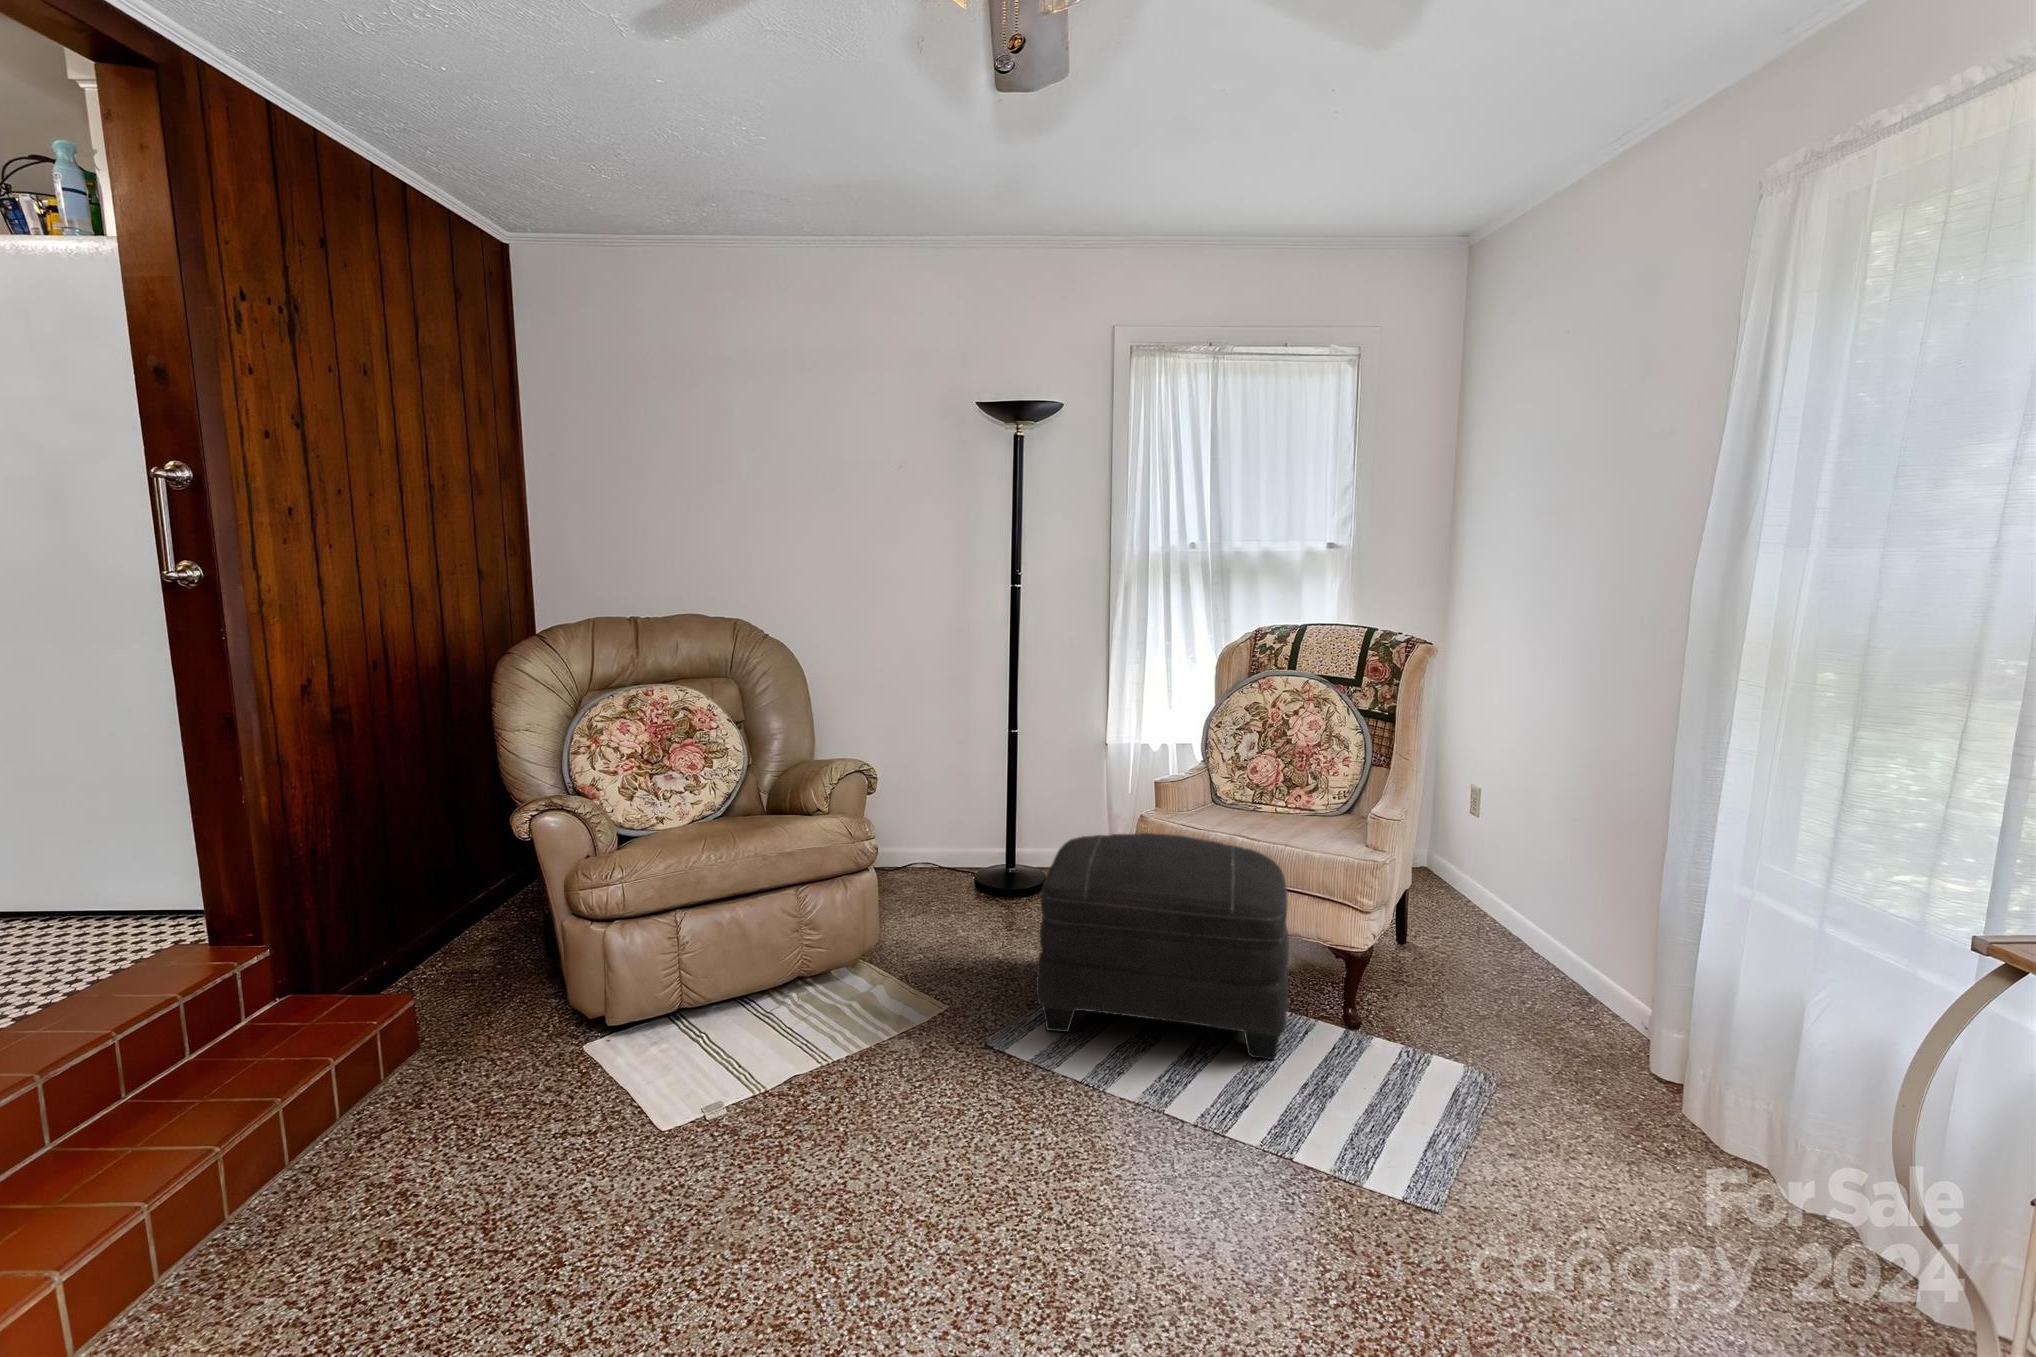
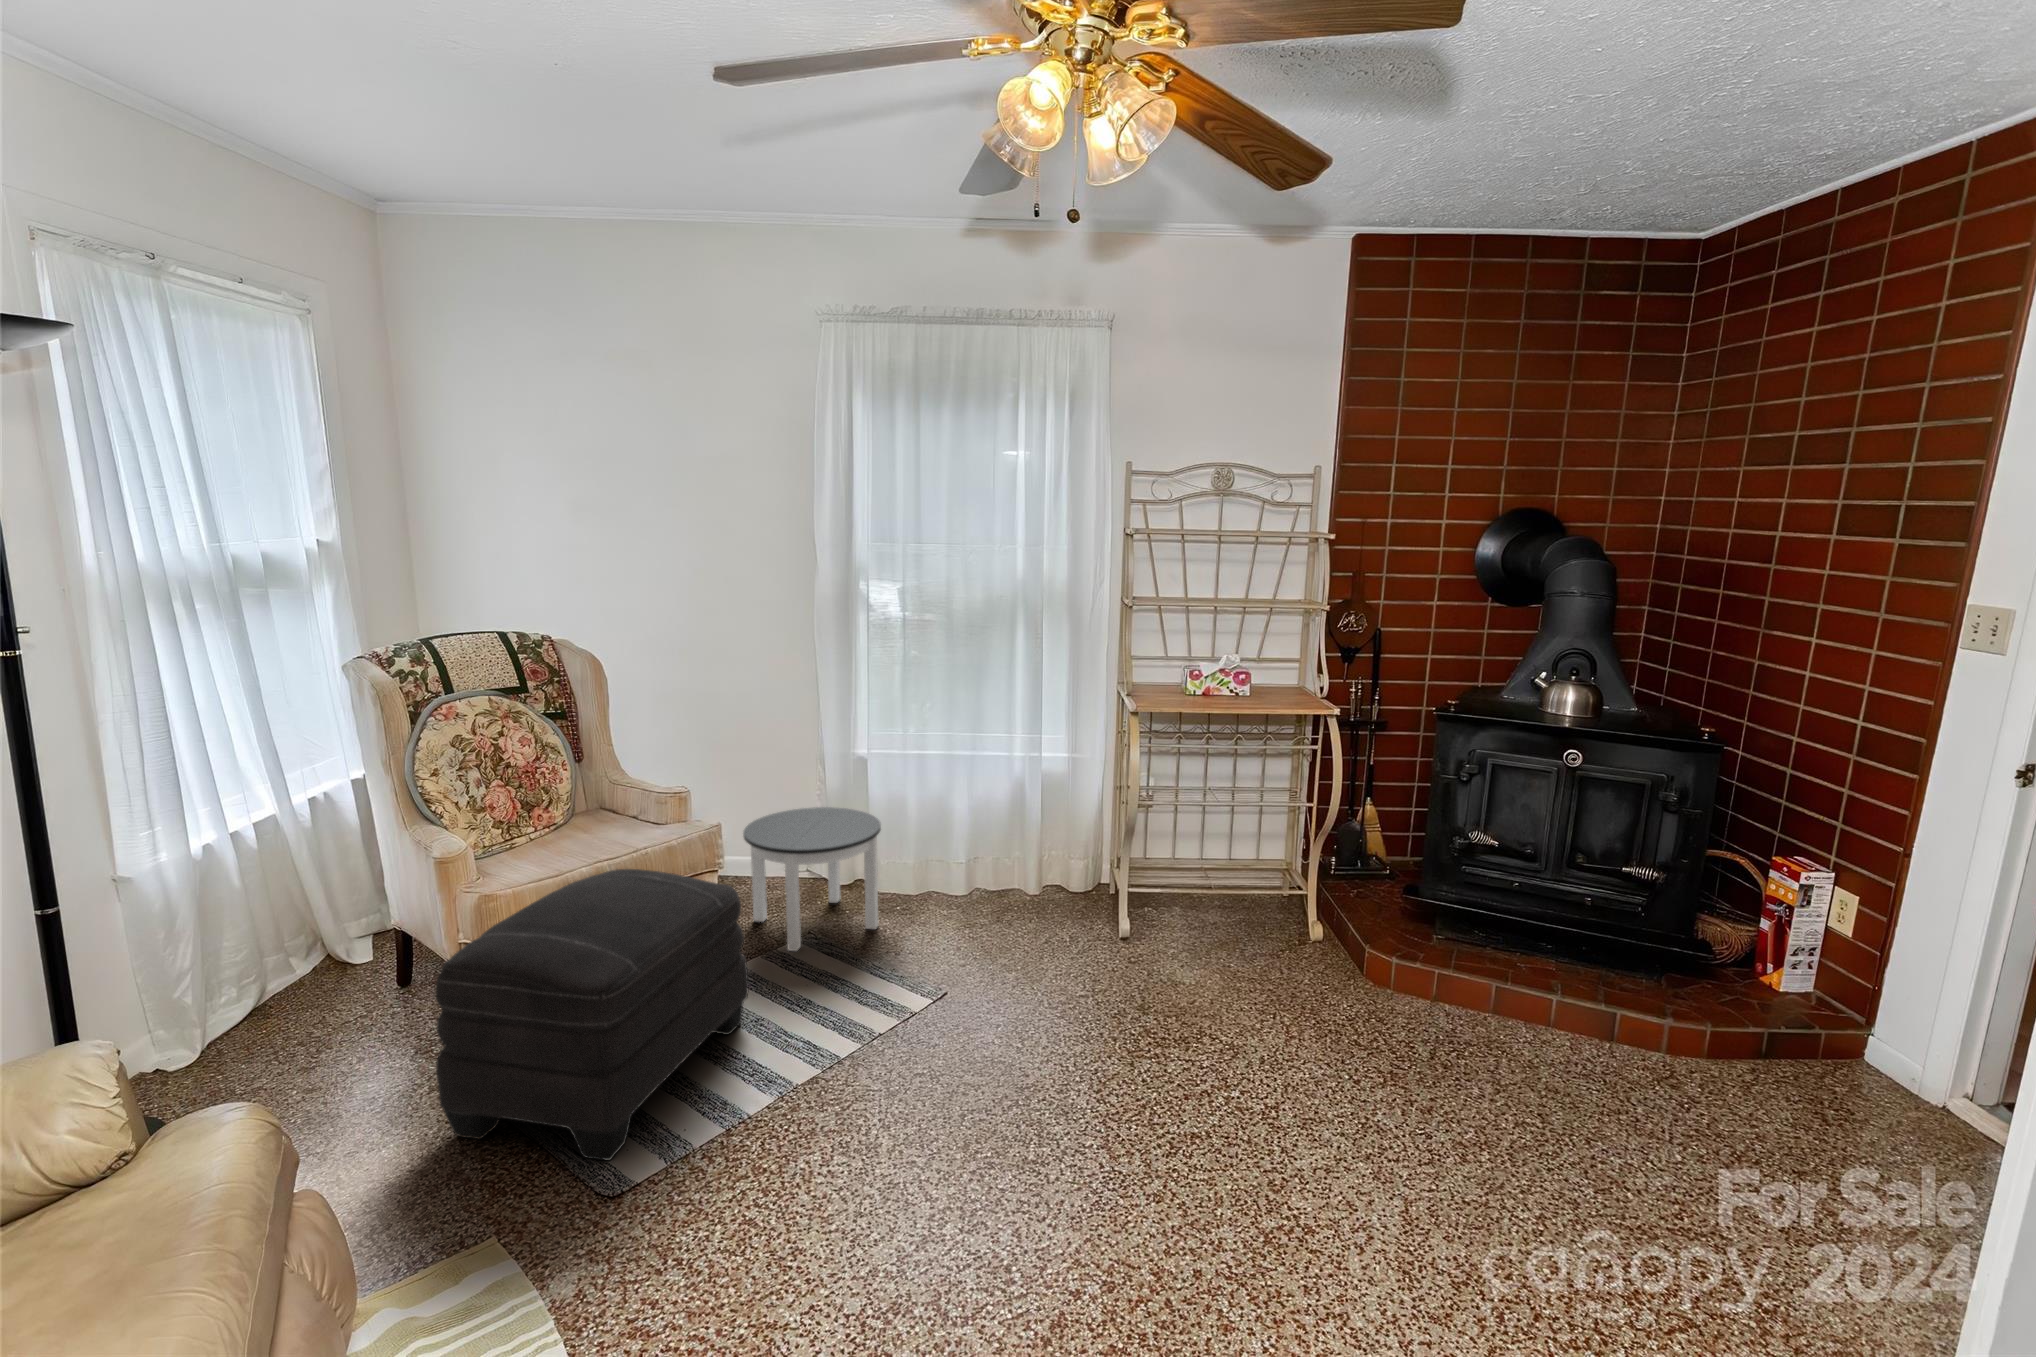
round table: none [1456,909,1684,1138] -> present [743,807,881,951]

